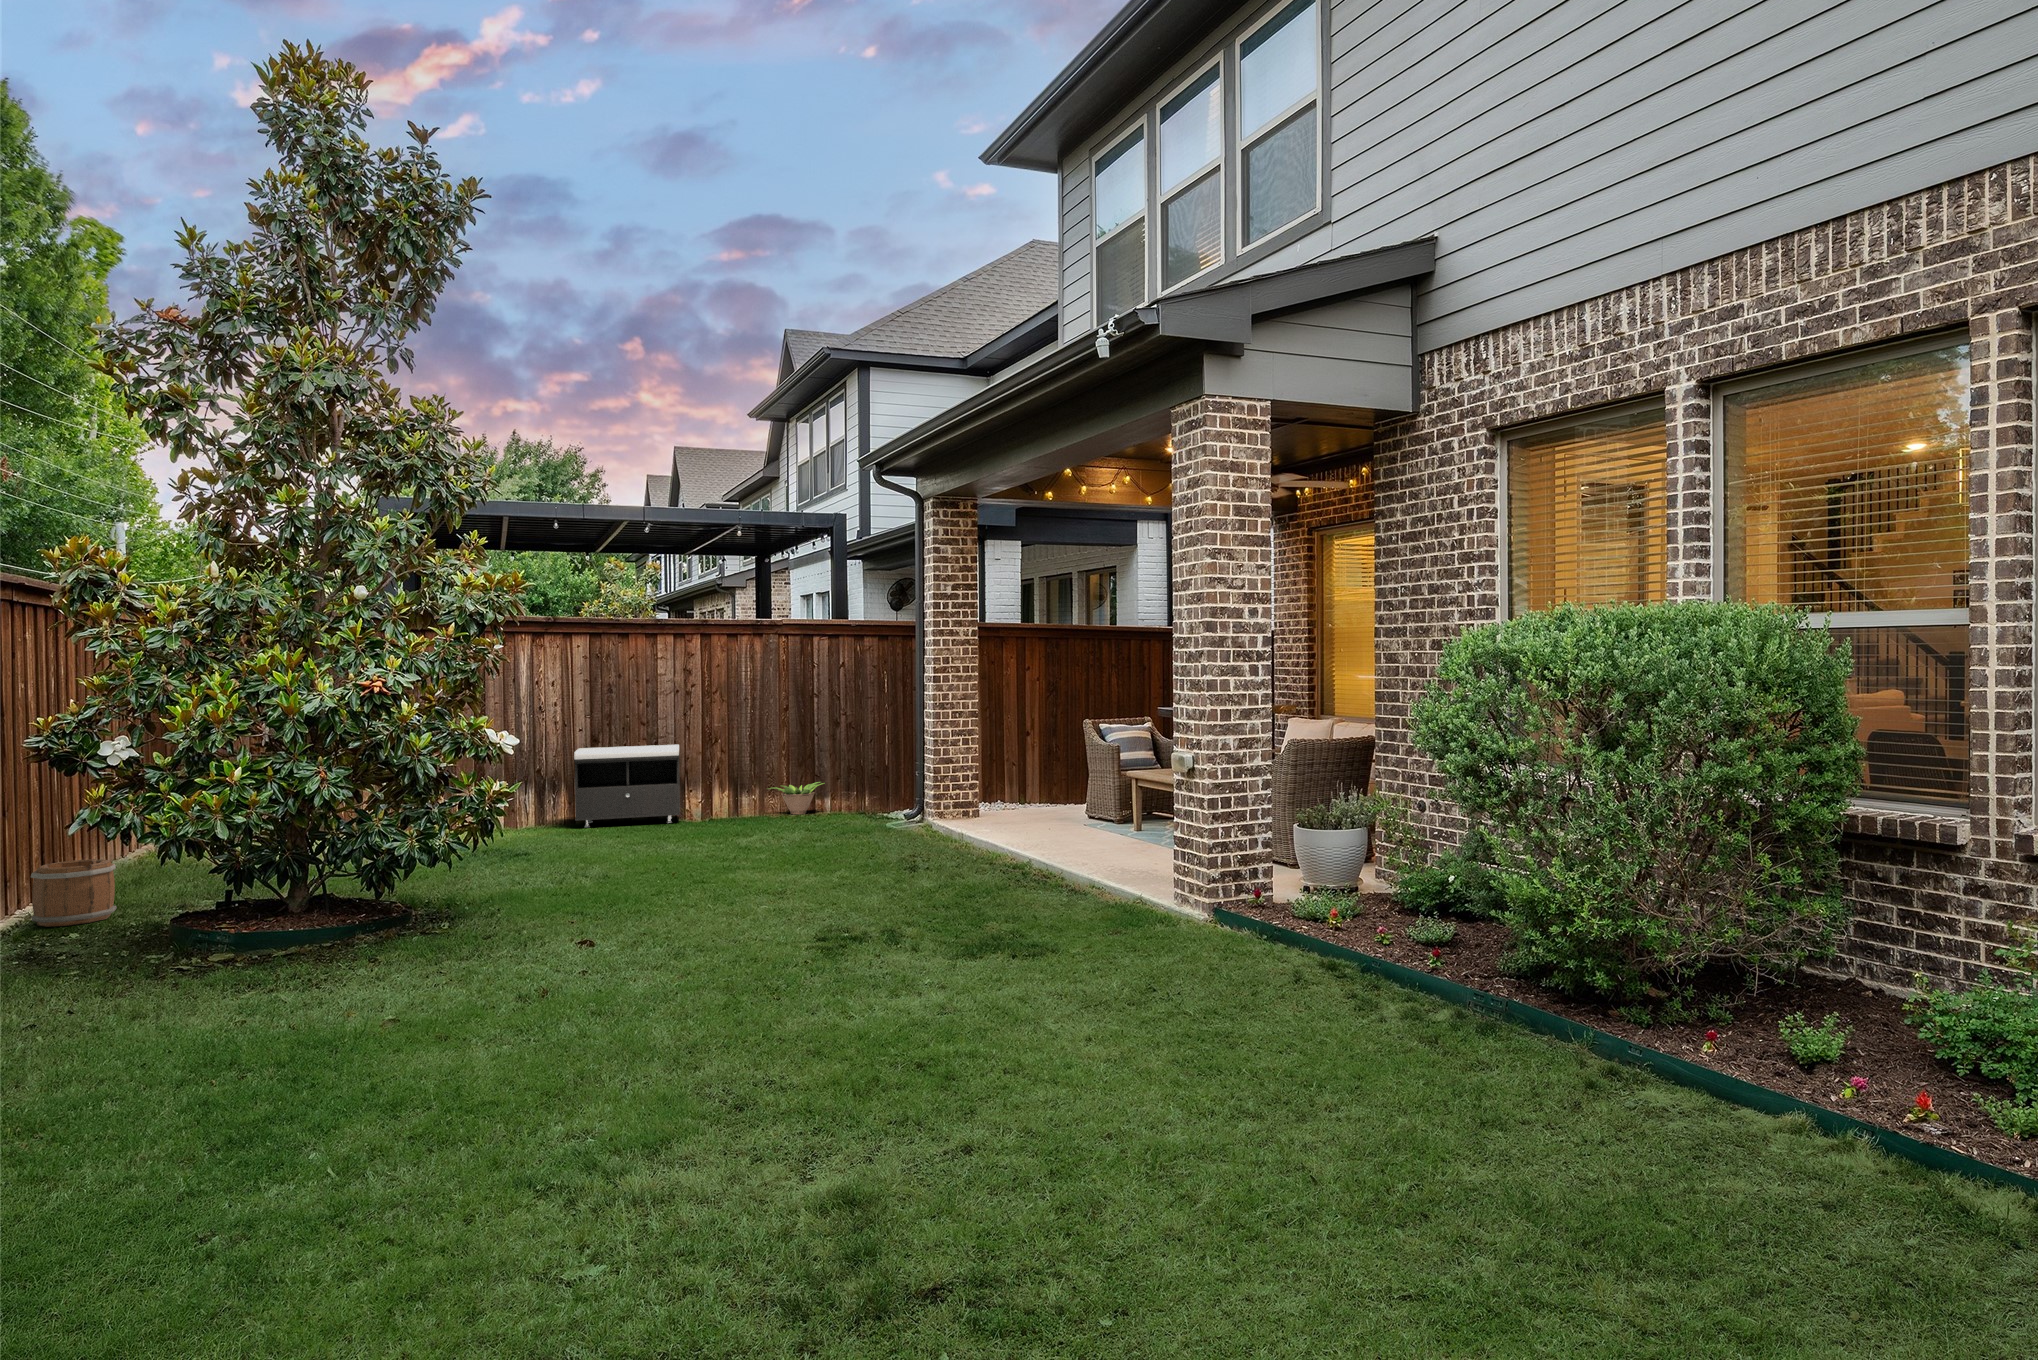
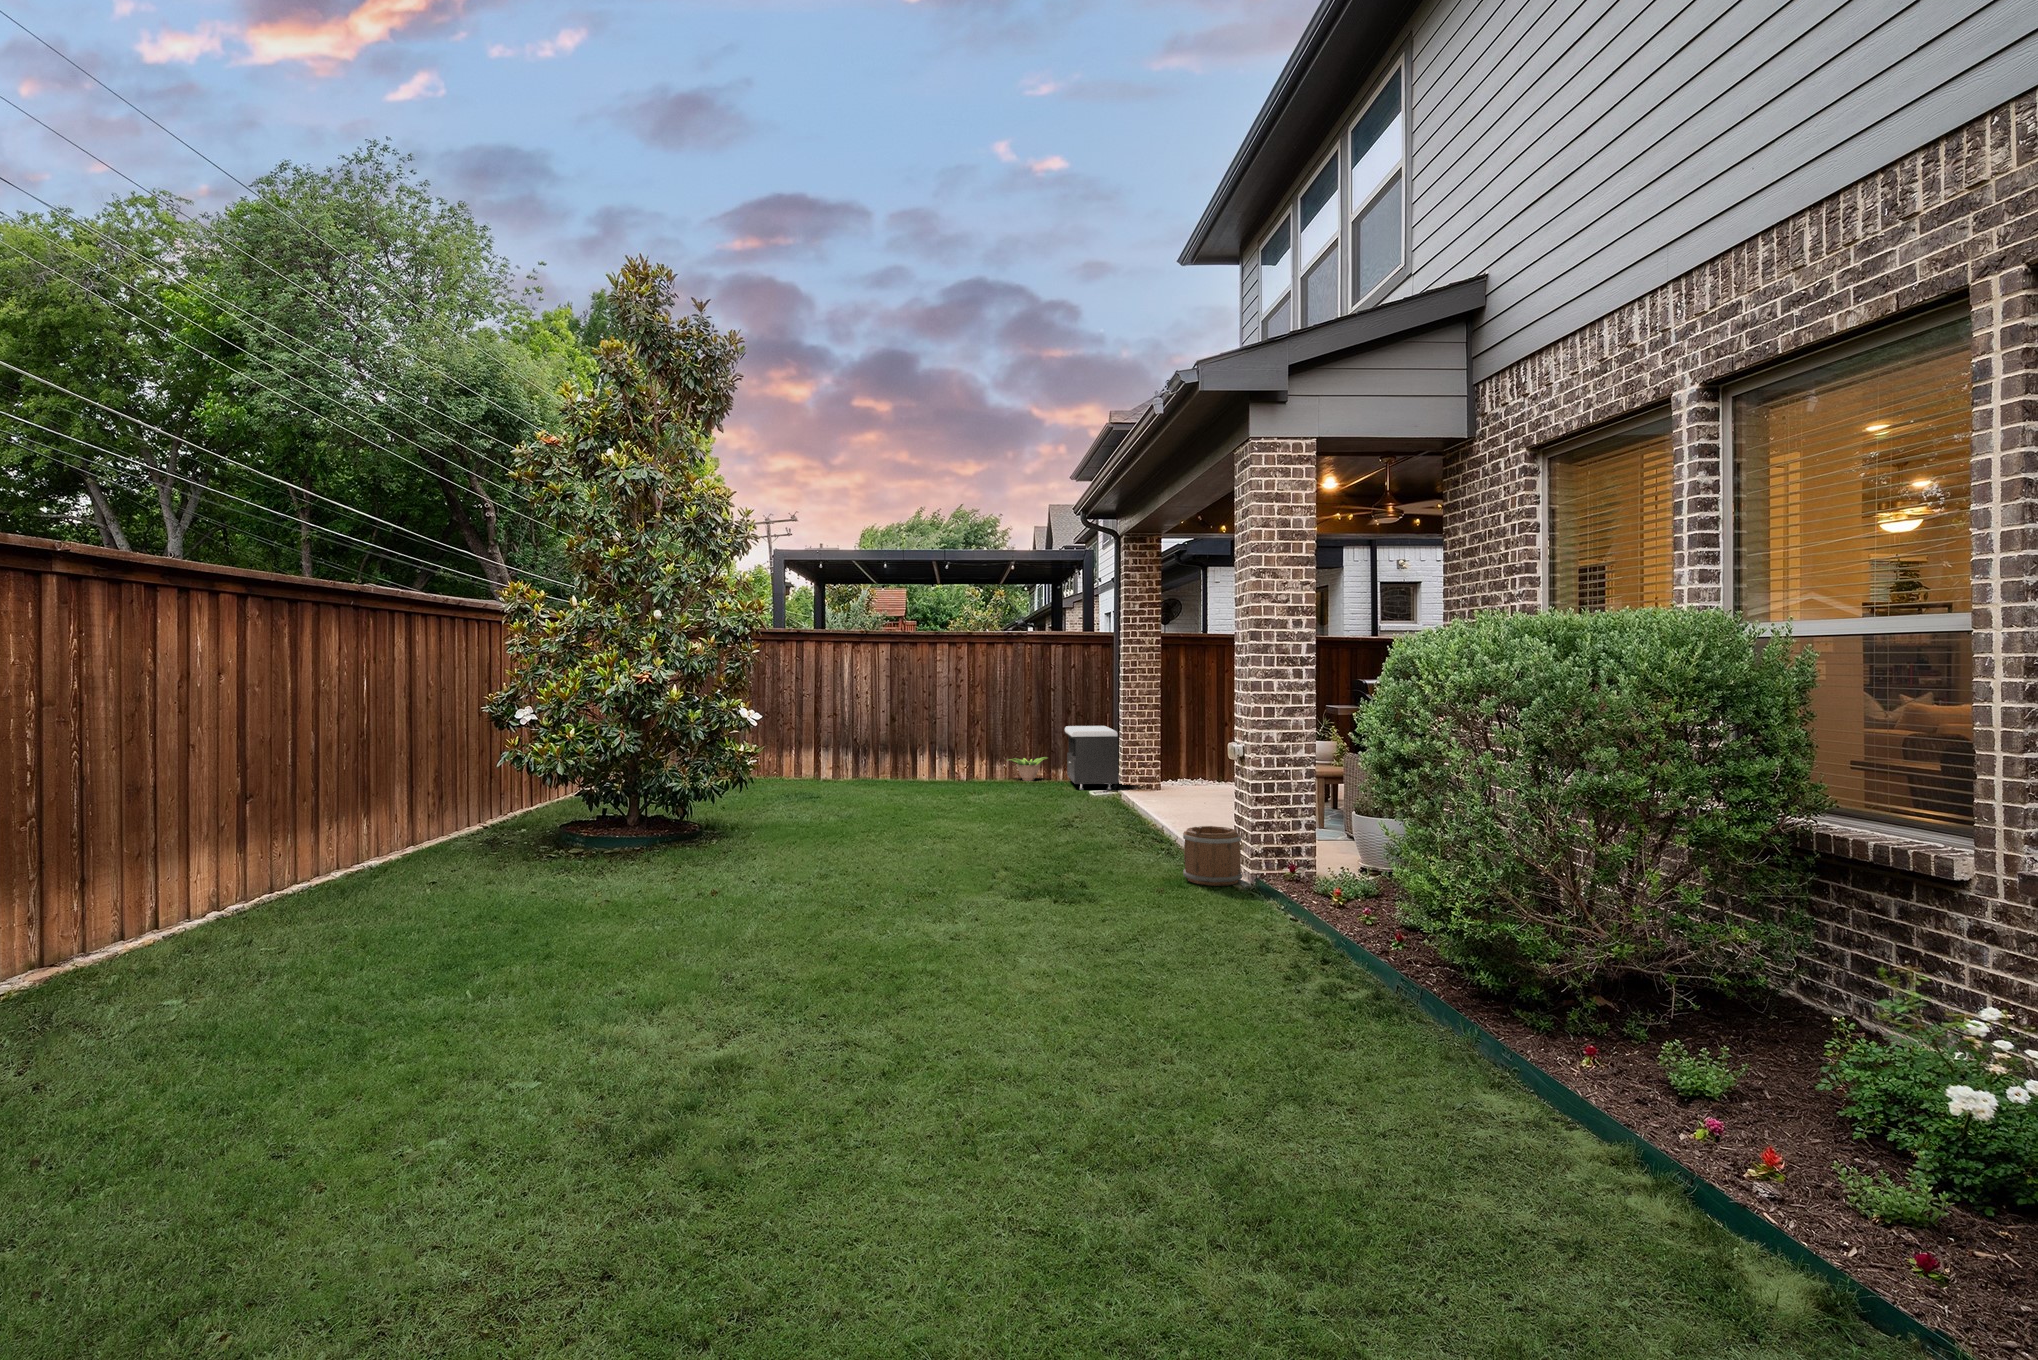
storage bench: present [574,745,680,828] -> present [1065,726,1118,790]
bucket: present [31,859,117,927] -> present [1183,826,1242,886]

